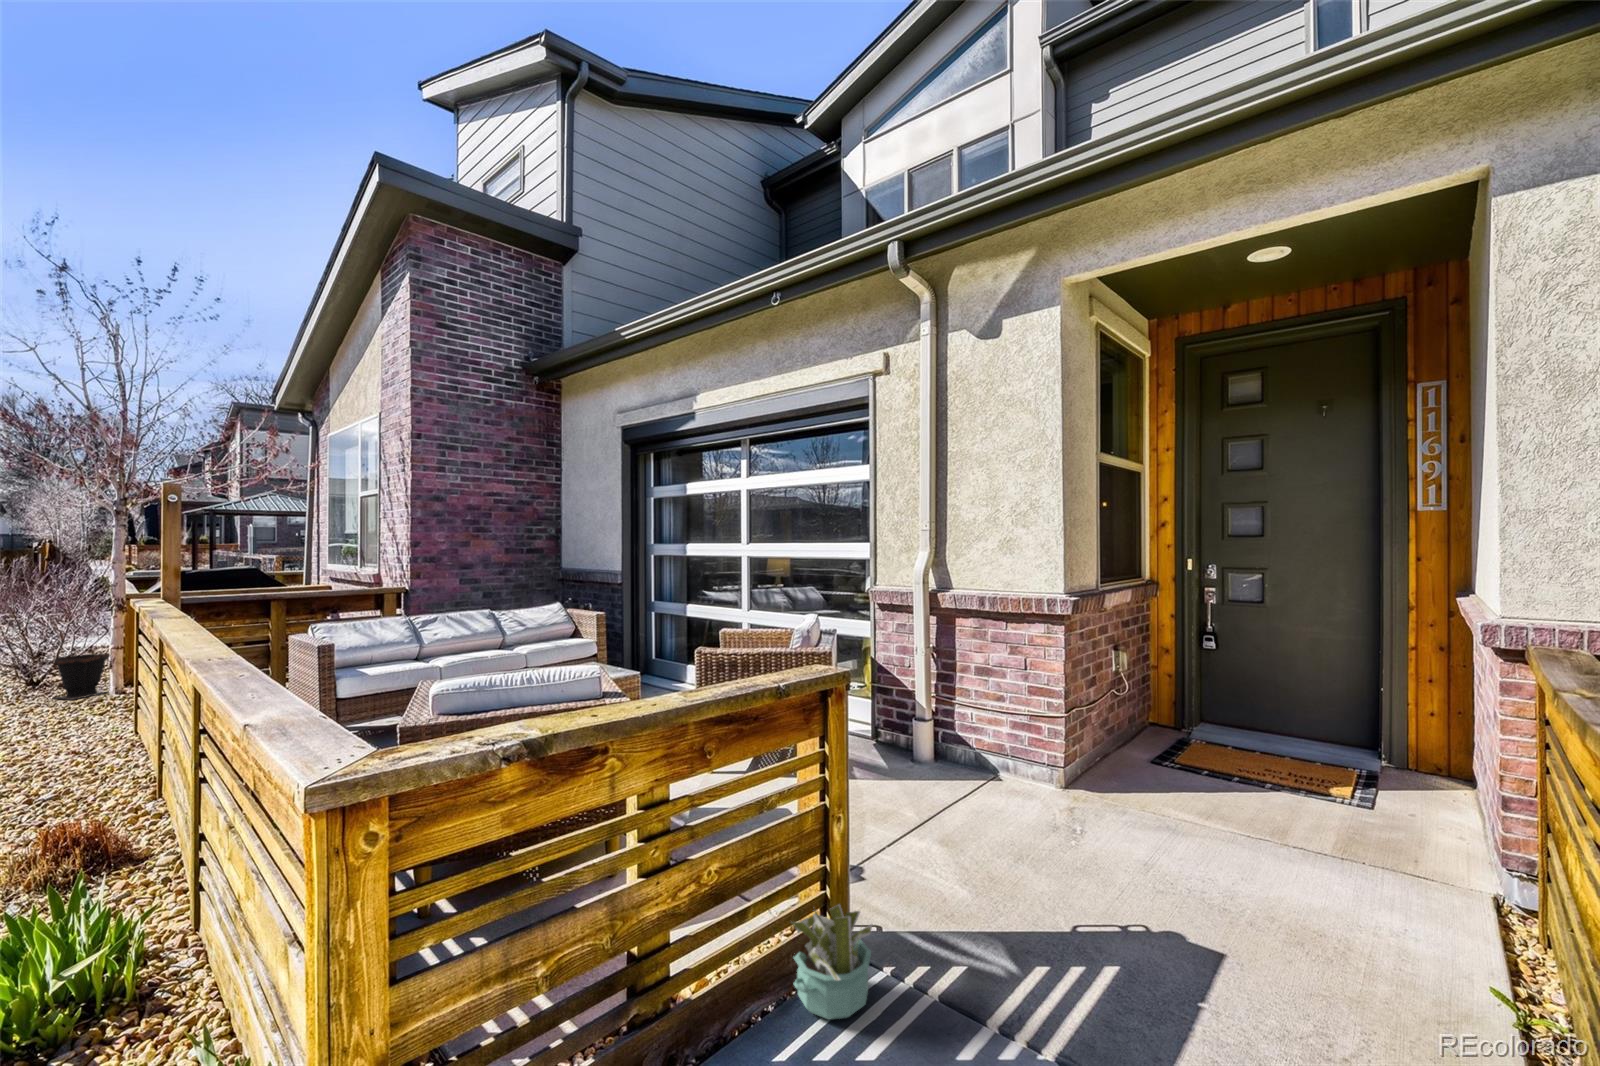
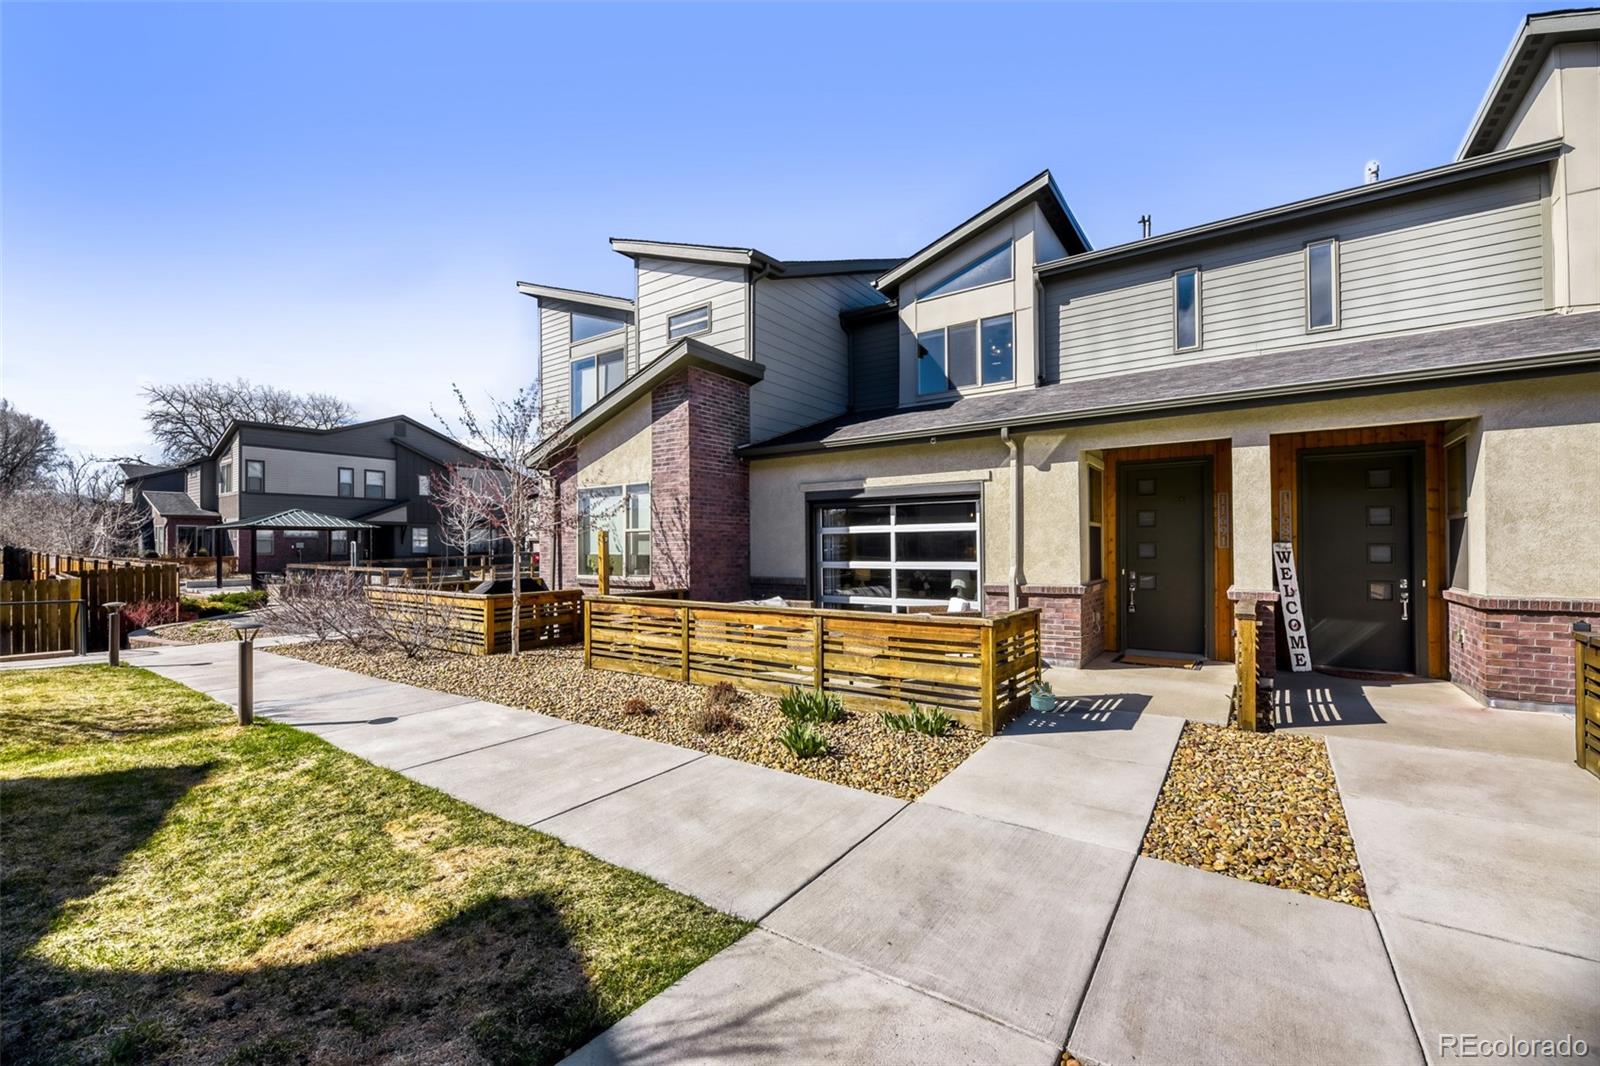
bucket: present [54,653,110,700] -> none [453,630,480,658]

